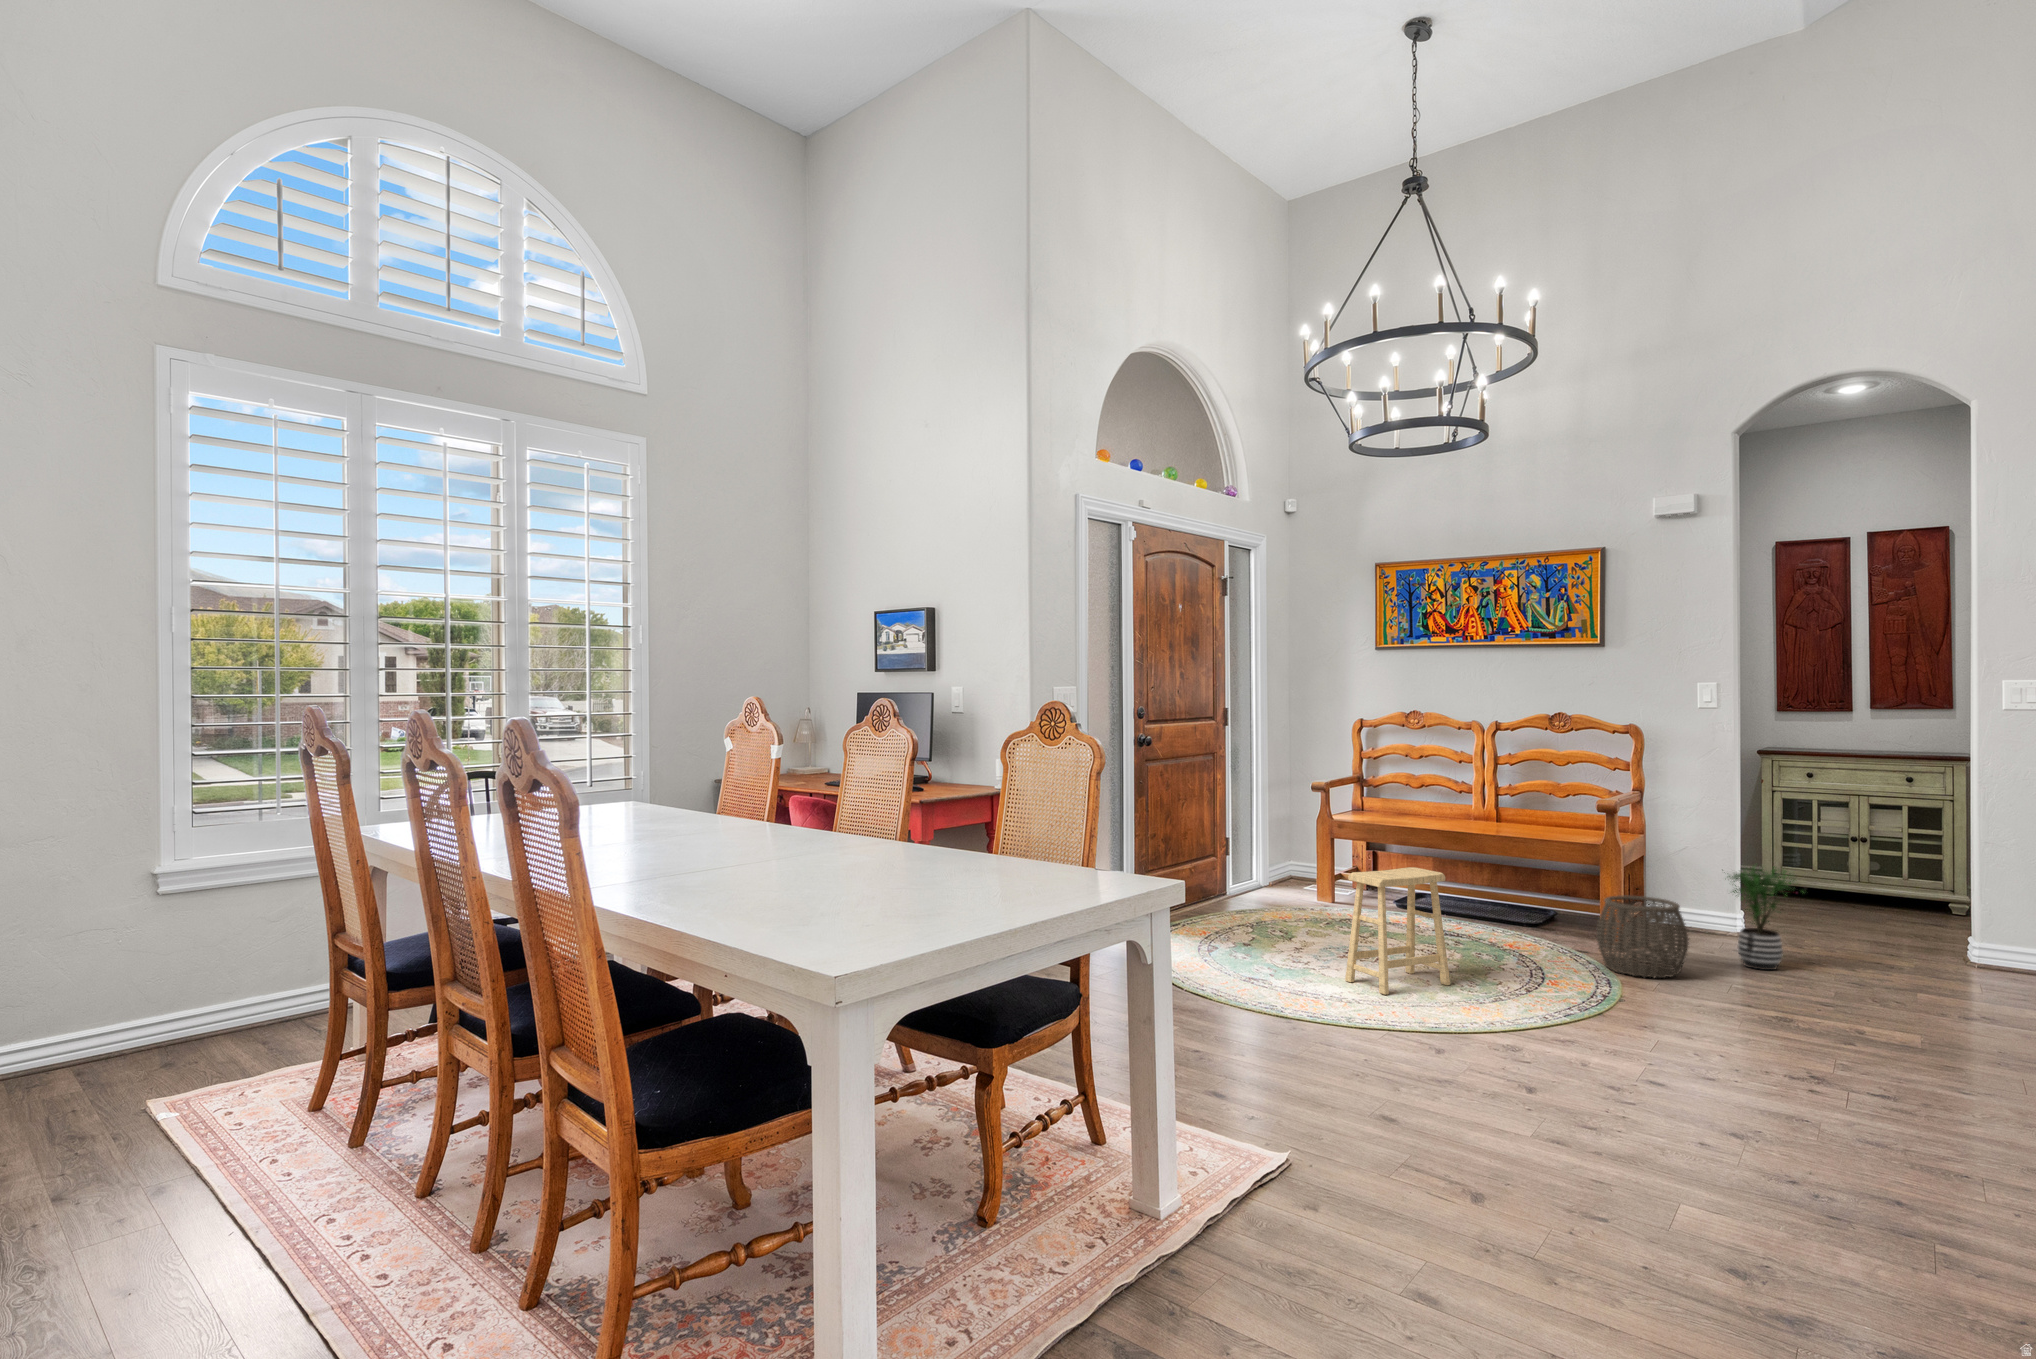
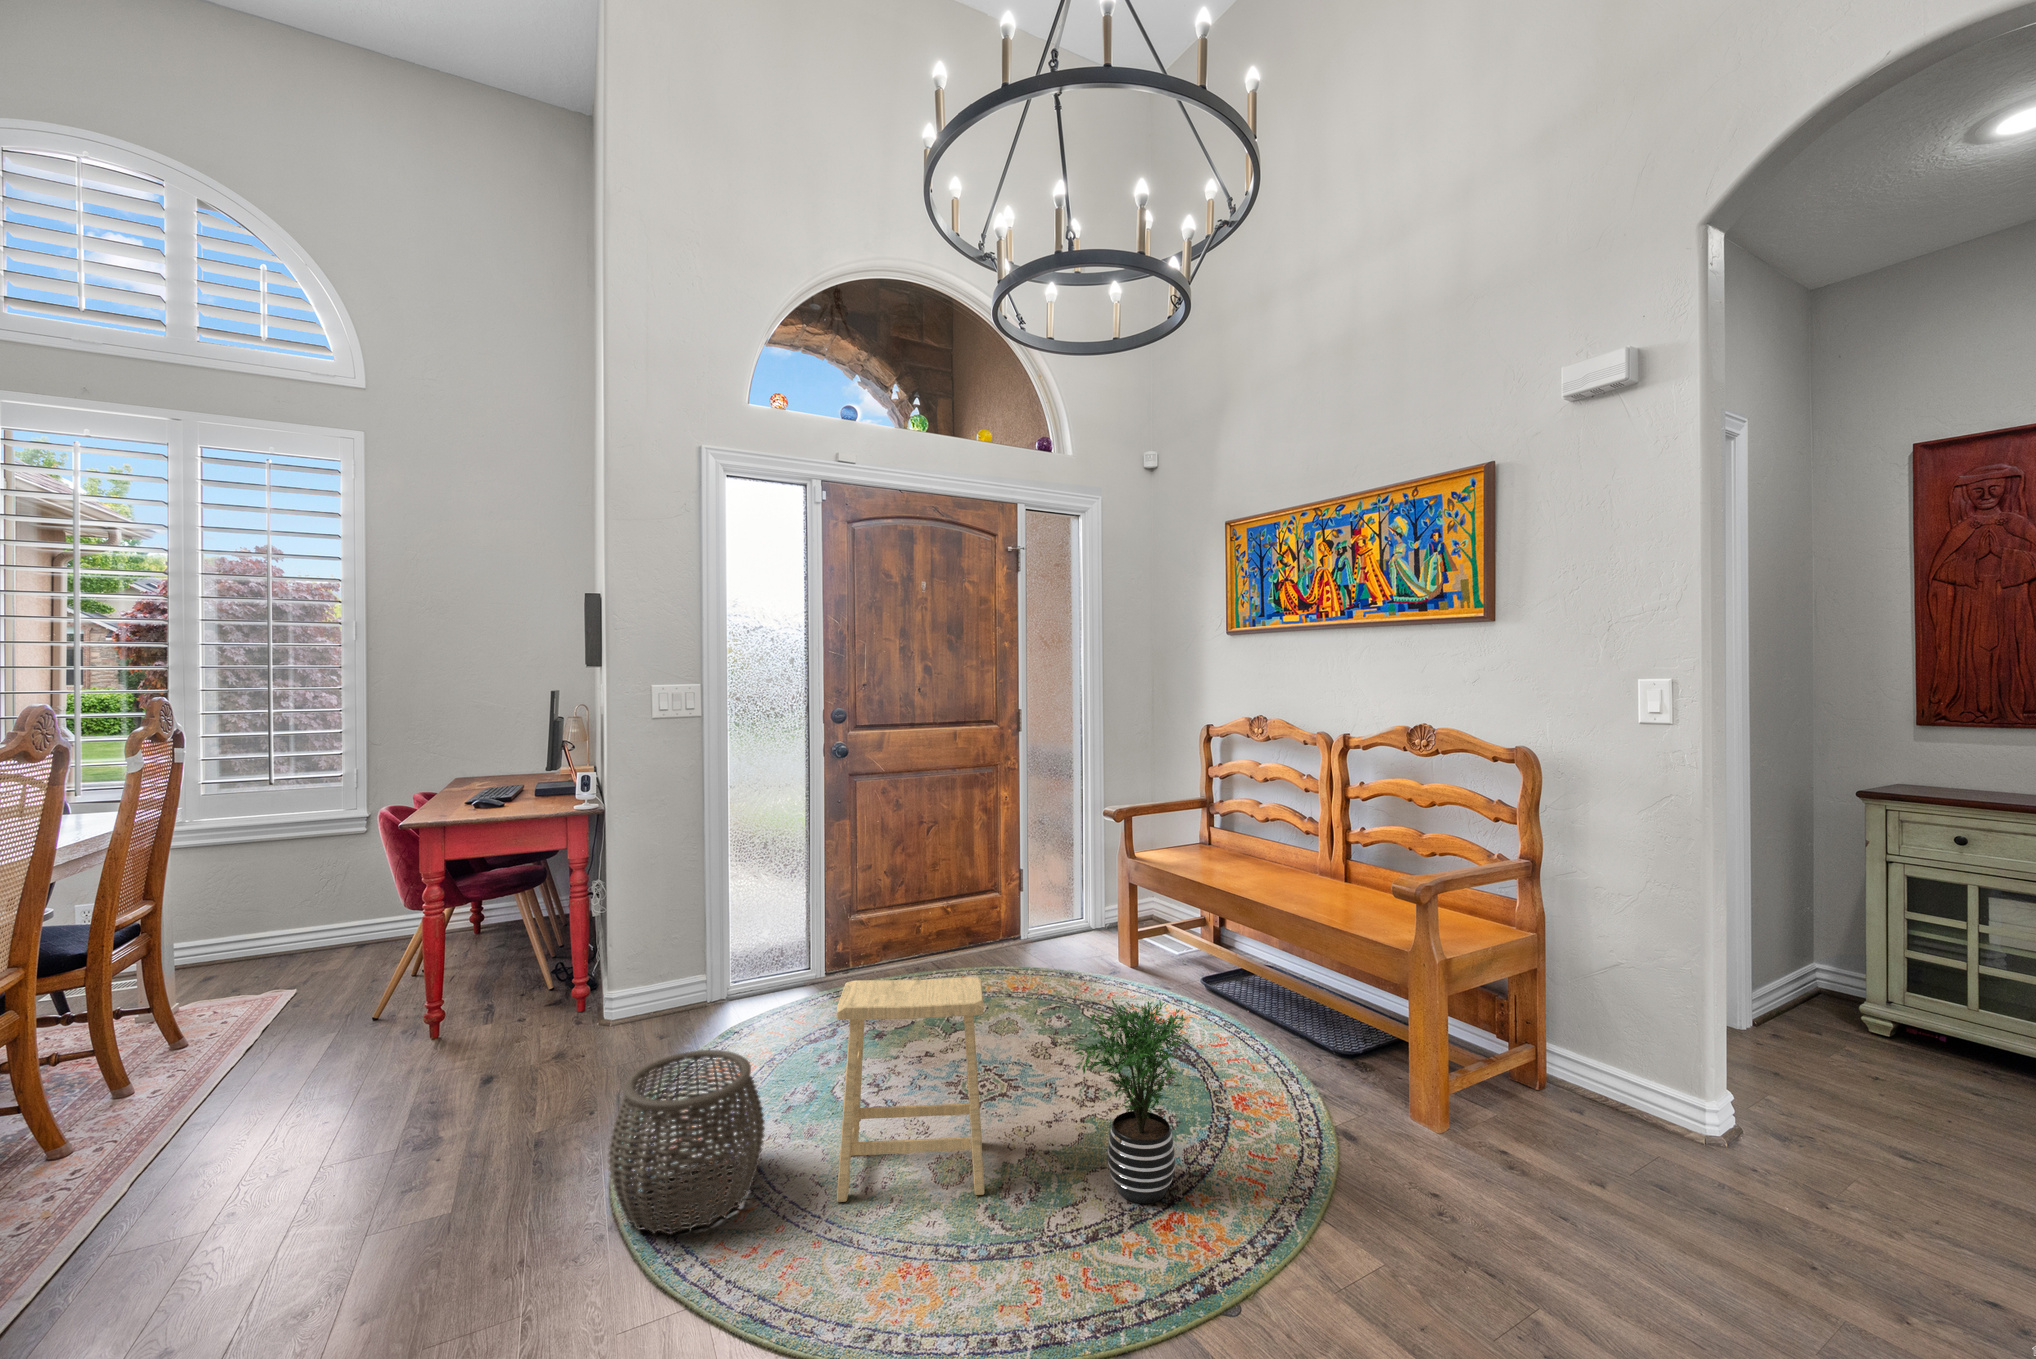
potted plant: present [1729,866,1804,970] -> present [1072,999,1191,1203]
woven basket: present [1596,896,1689,978] -> present [608,1050,765,1234]

